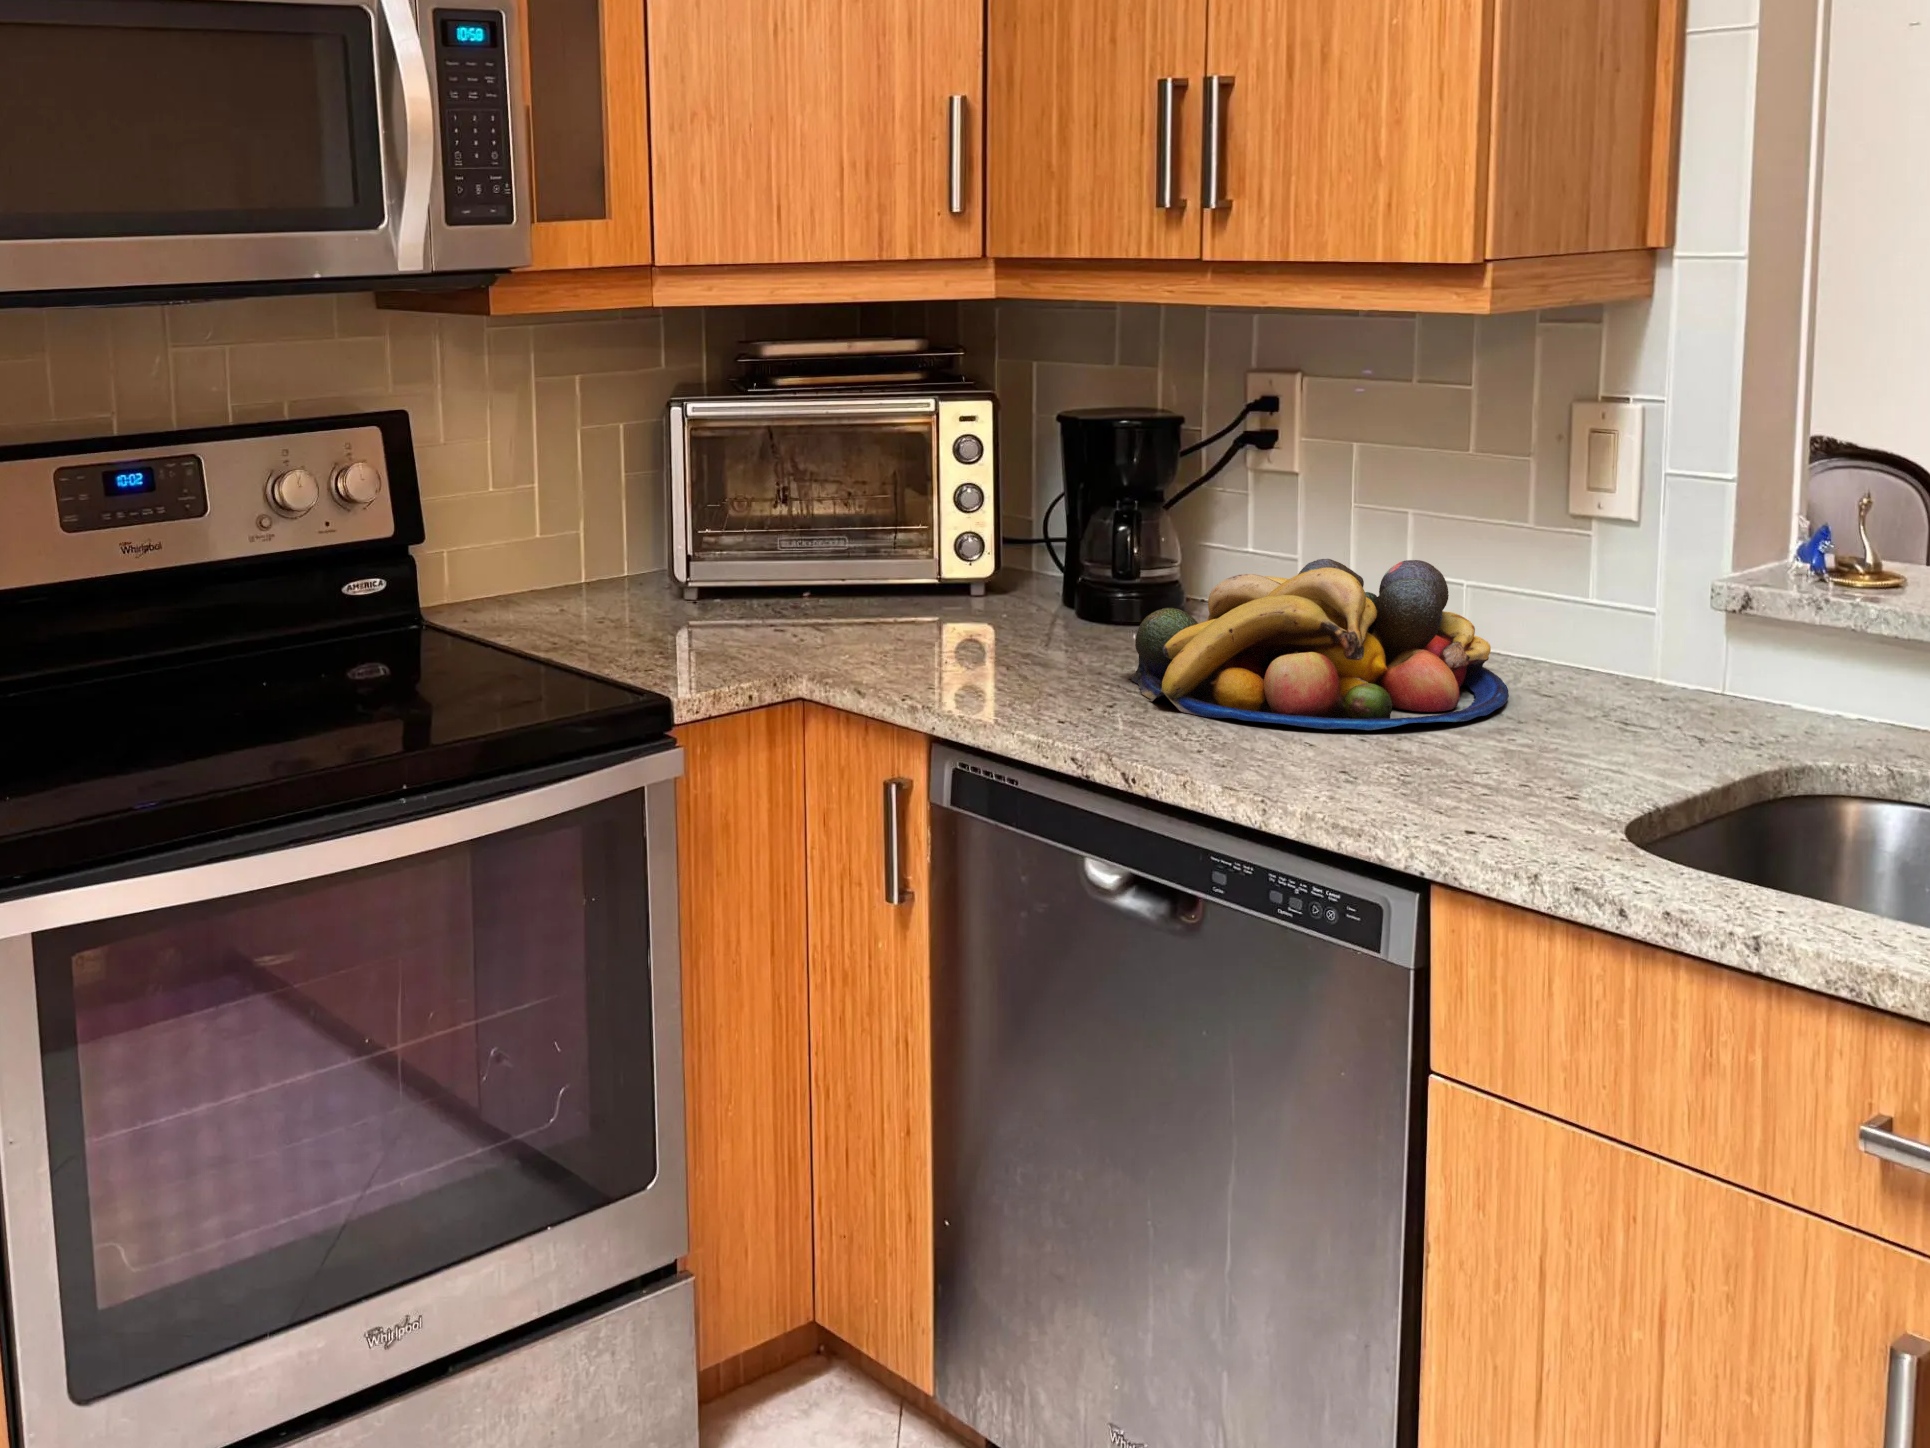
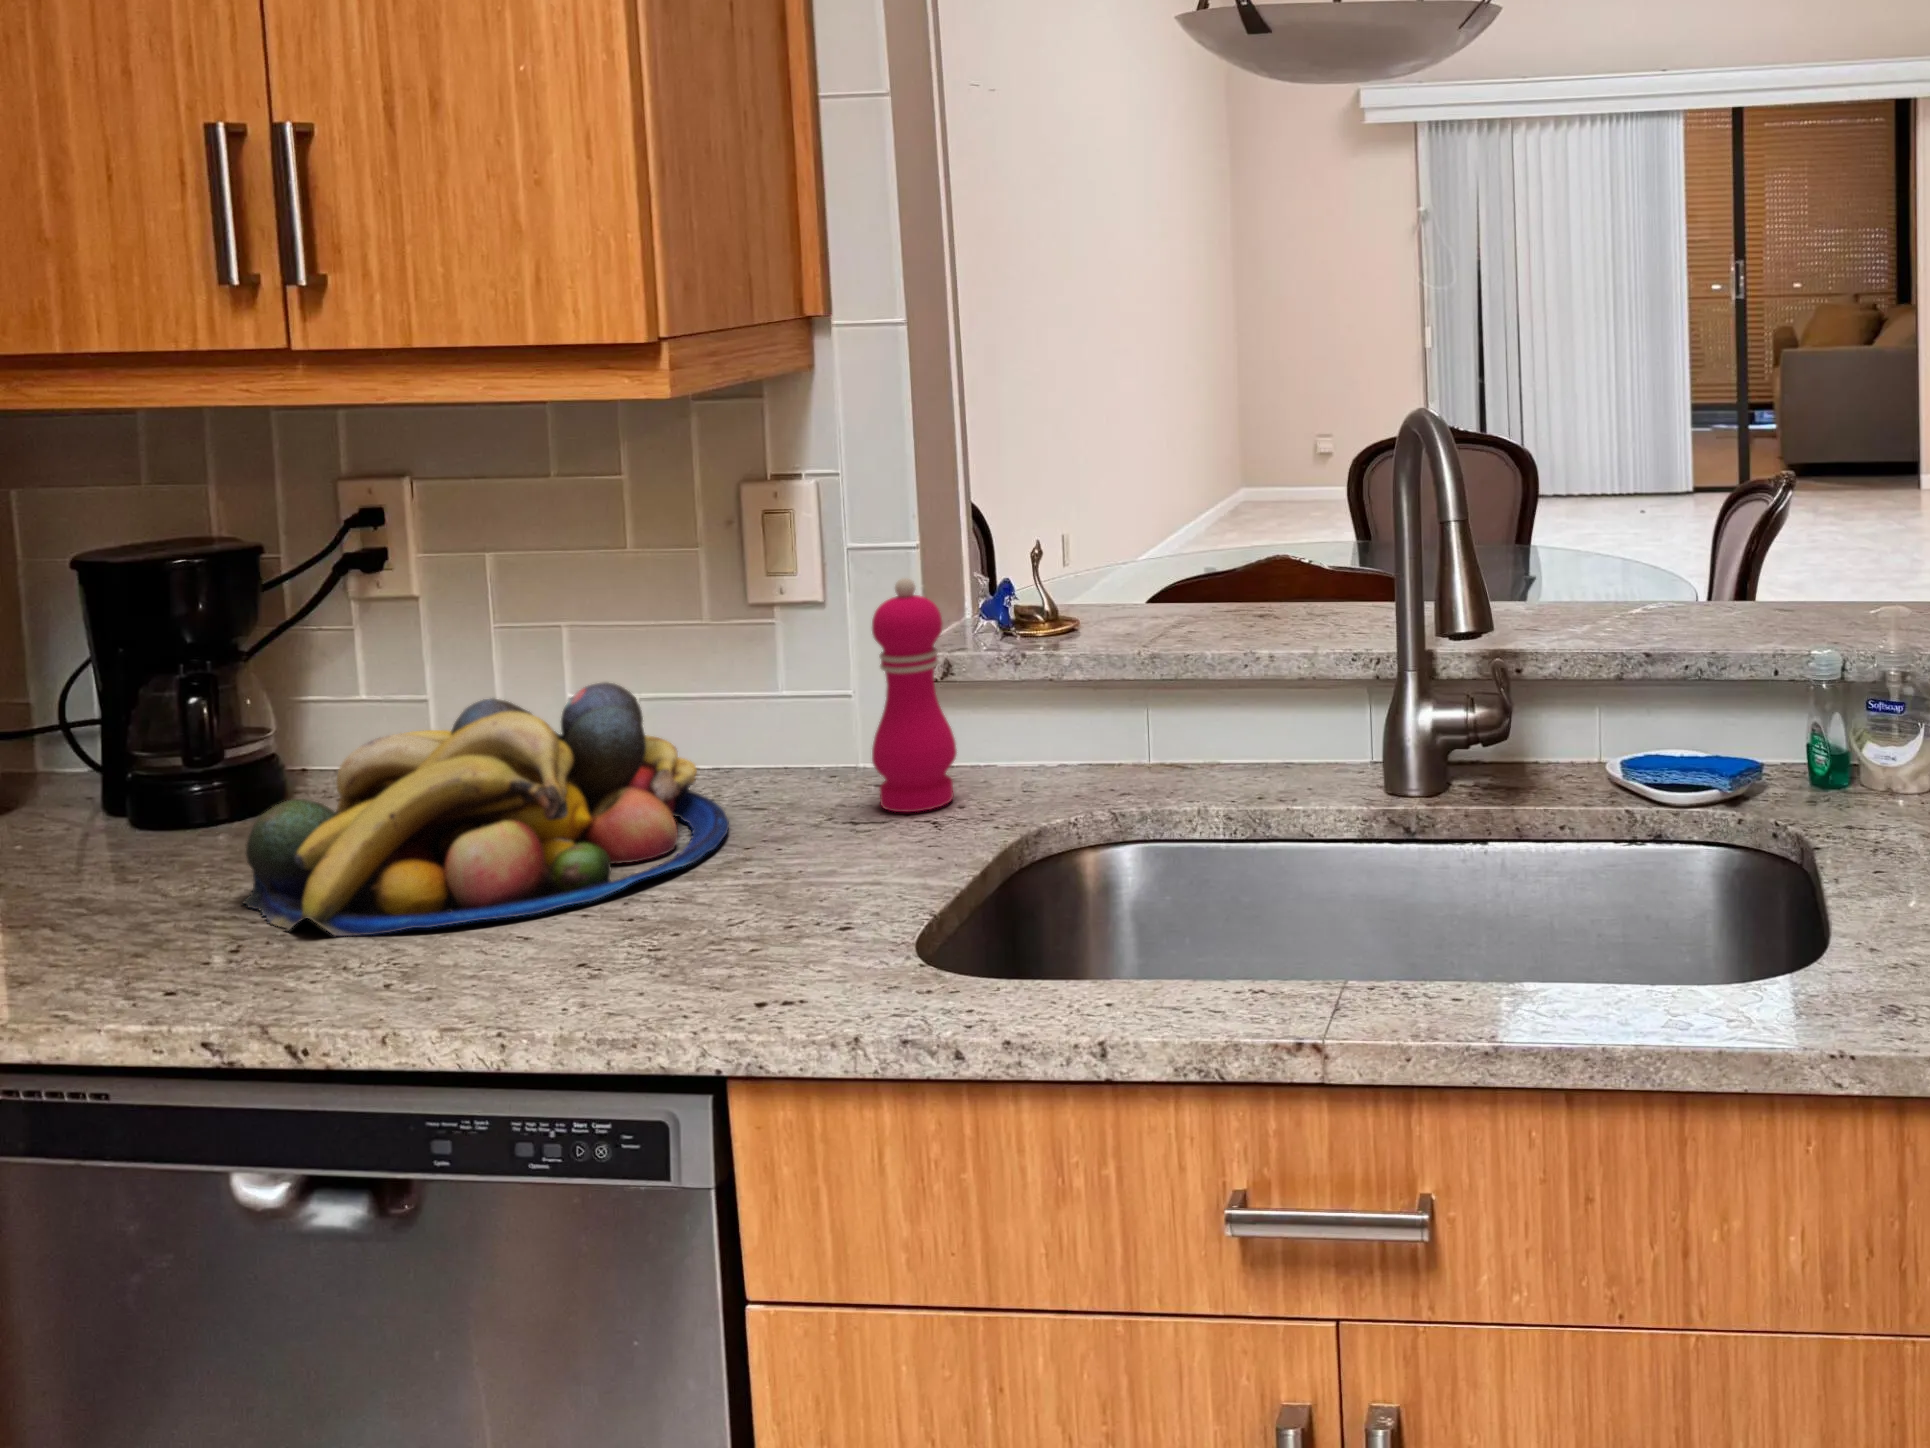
pepper mill: none [1649,505,1737,727] -> present [872,578,957,812]

